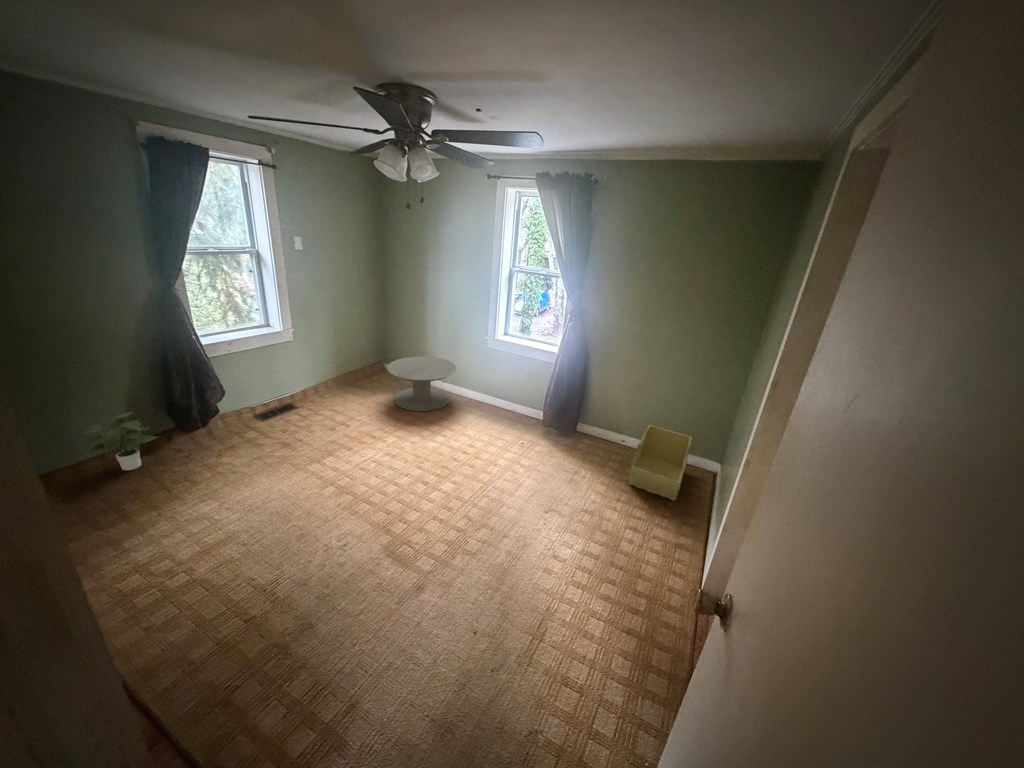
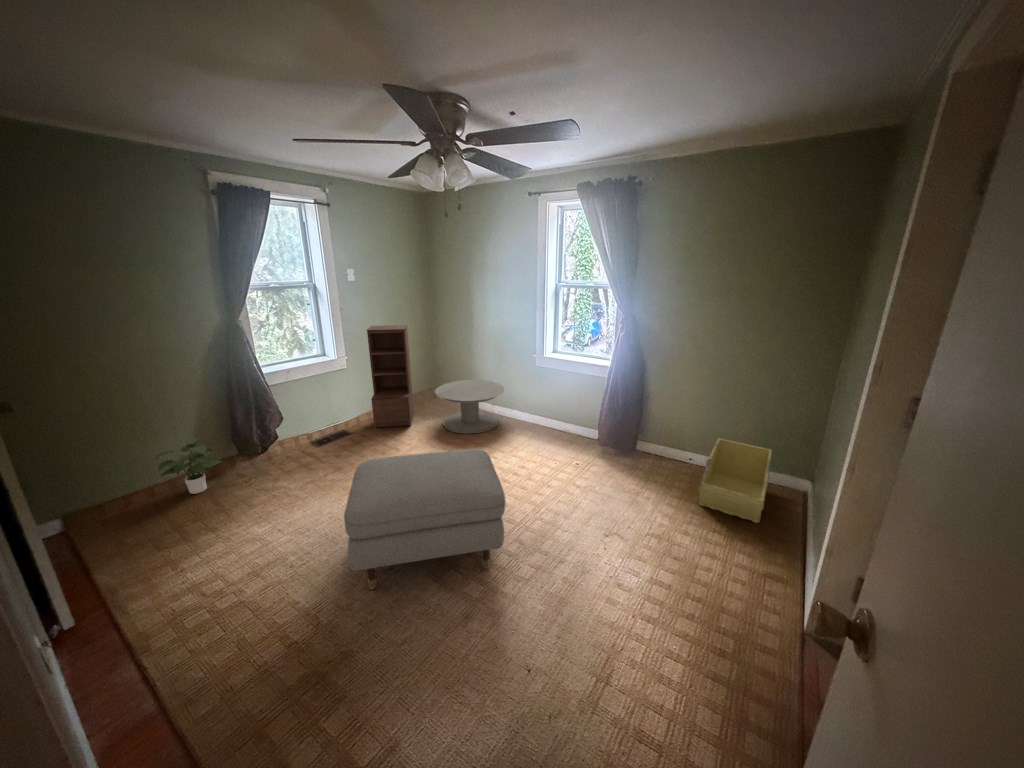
bookshelf: none [315,297,363,402] -> present [367,325,414,428]
ottoman: none [301,433,457,566] -> present [344,449,506,589]

